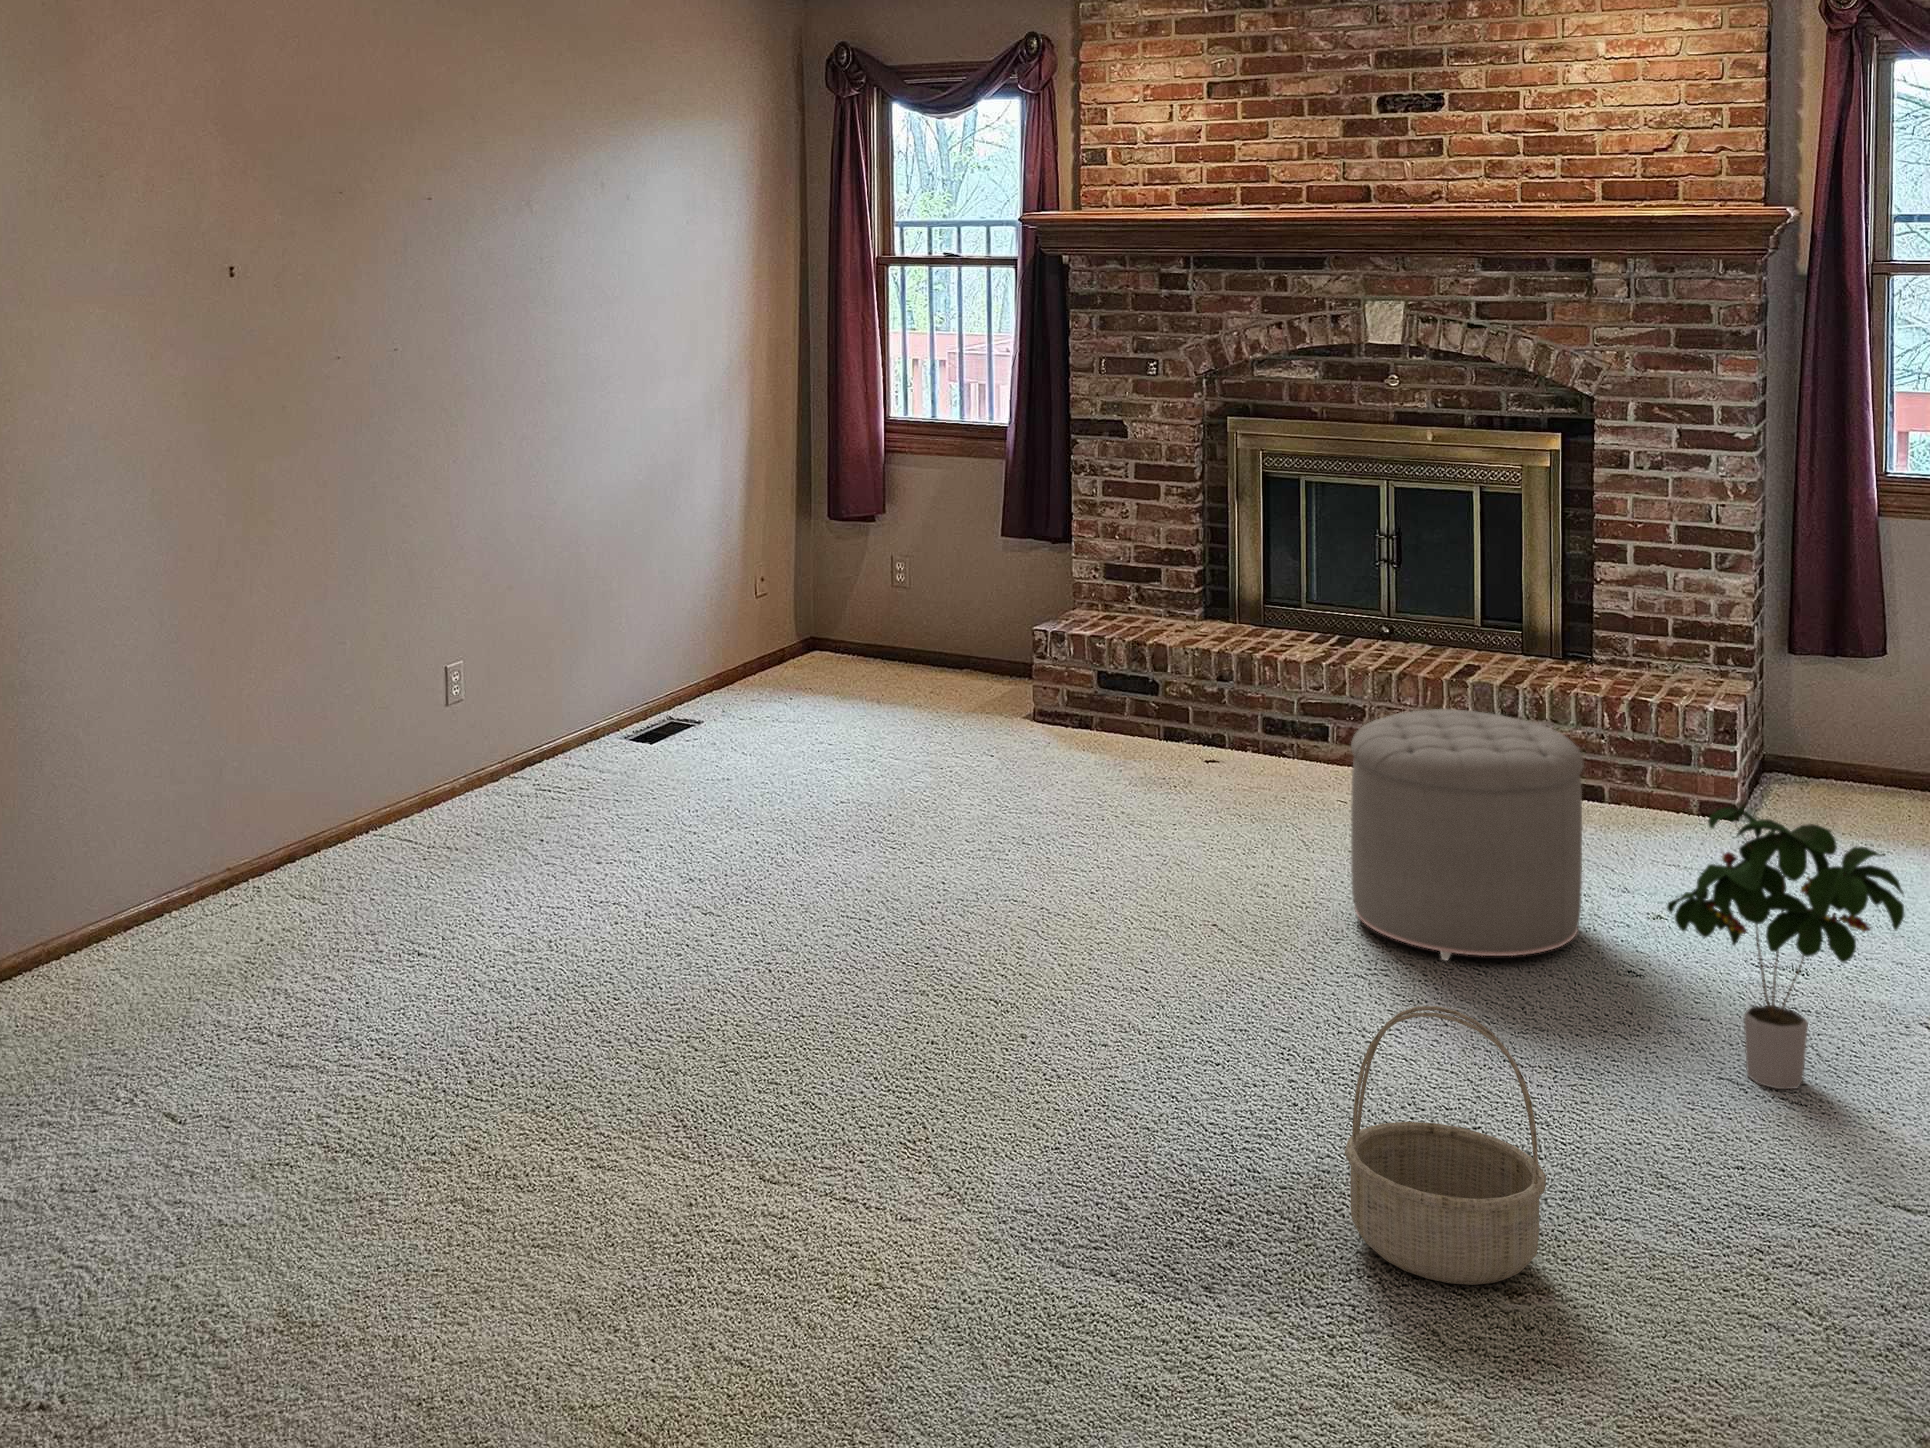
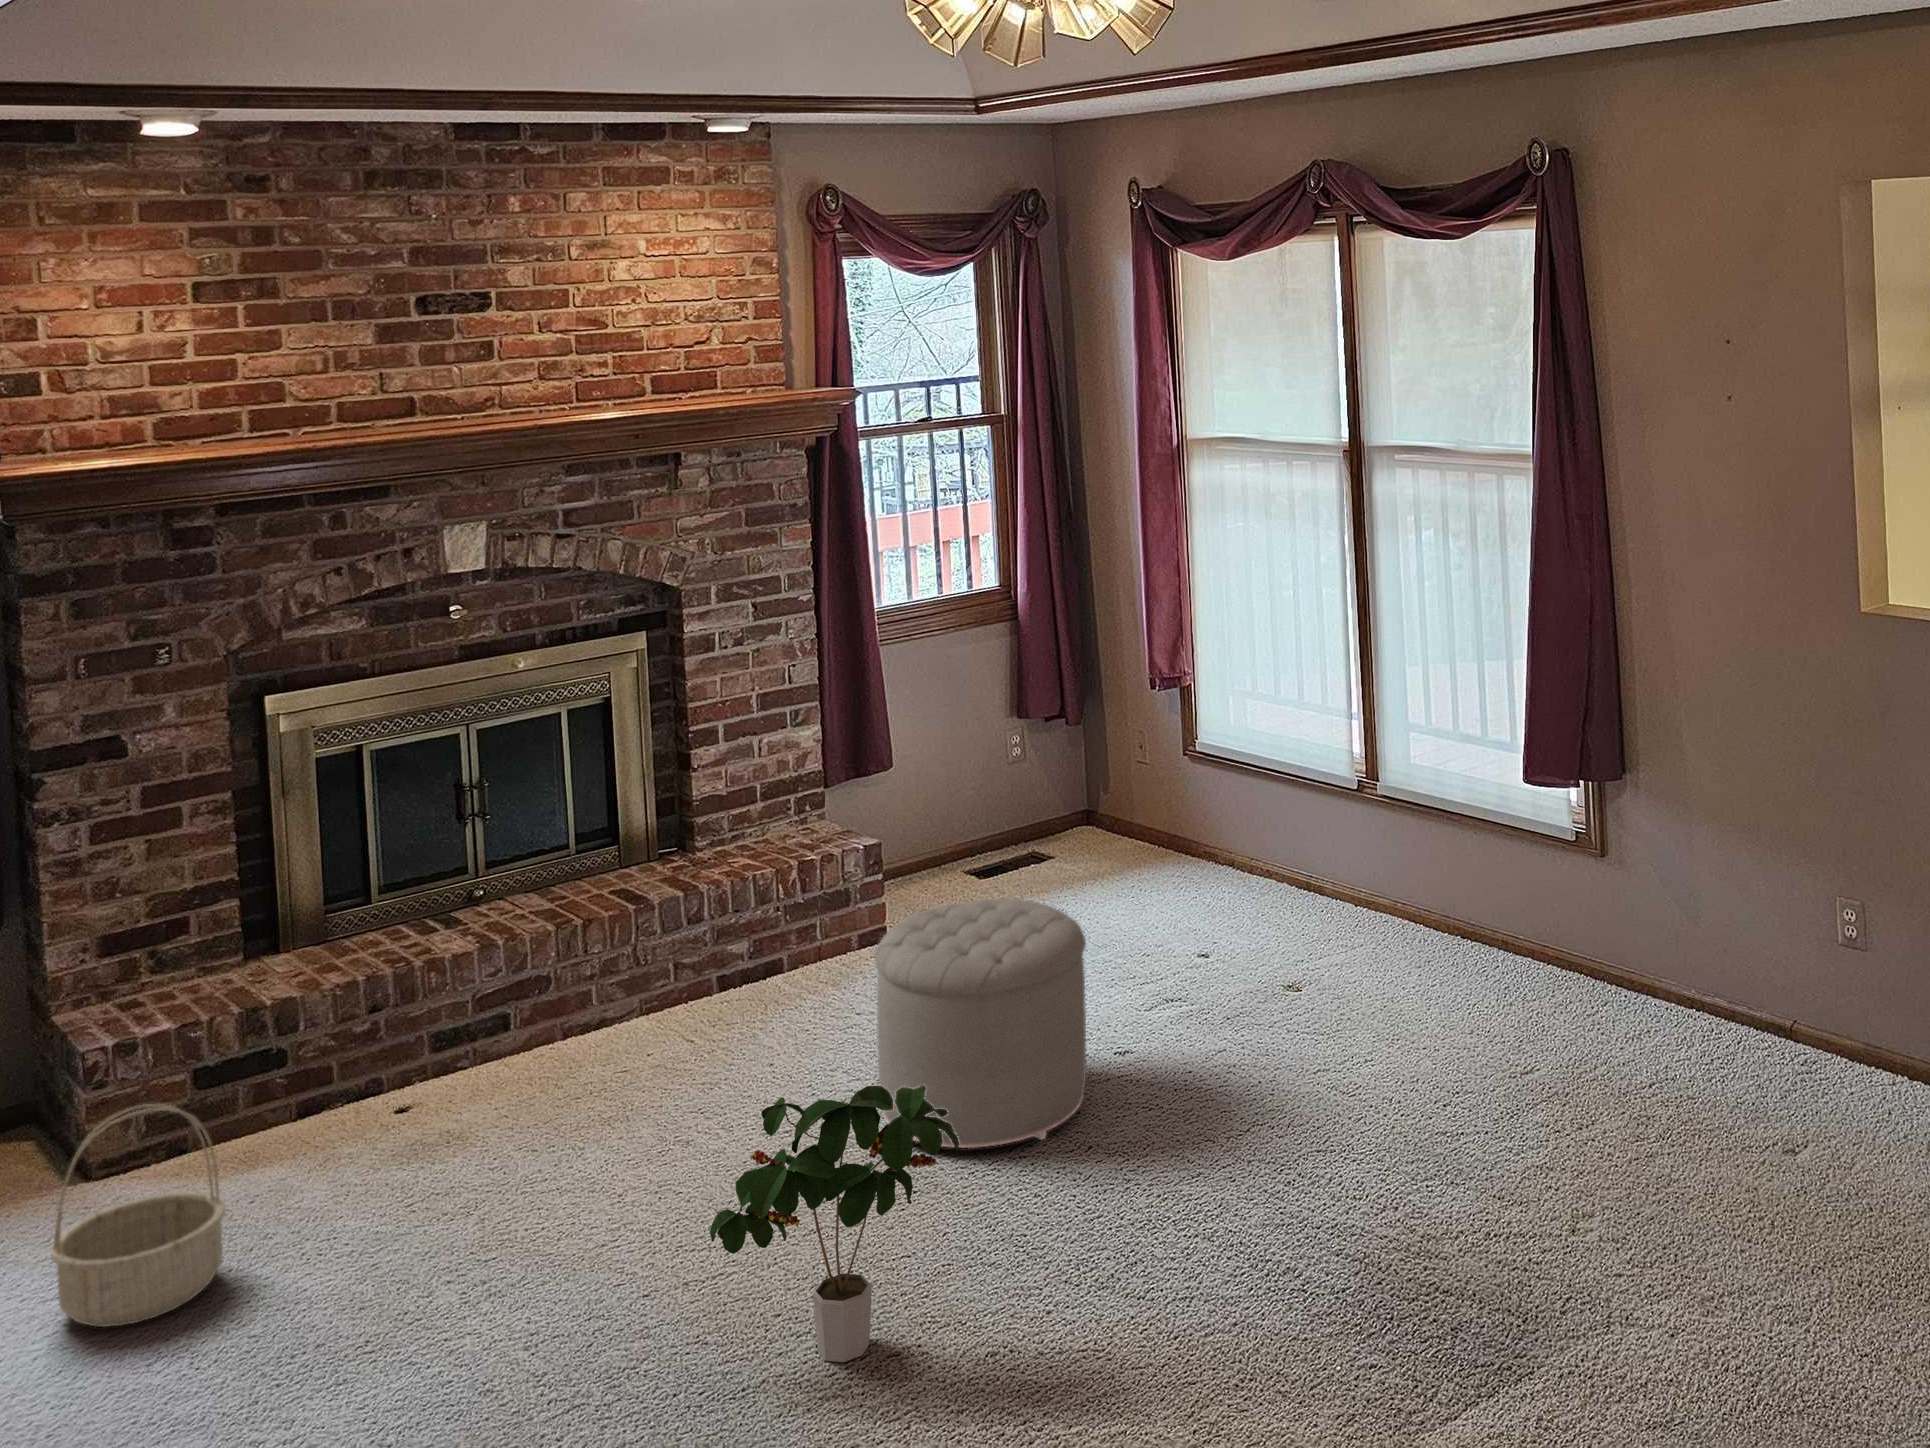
potted plant: present [1667,806,1904,1089] -> present [710,1085,960,1362]
basket: present [1344,1006,1546,1285] -> present [51,1104,226,1327]

